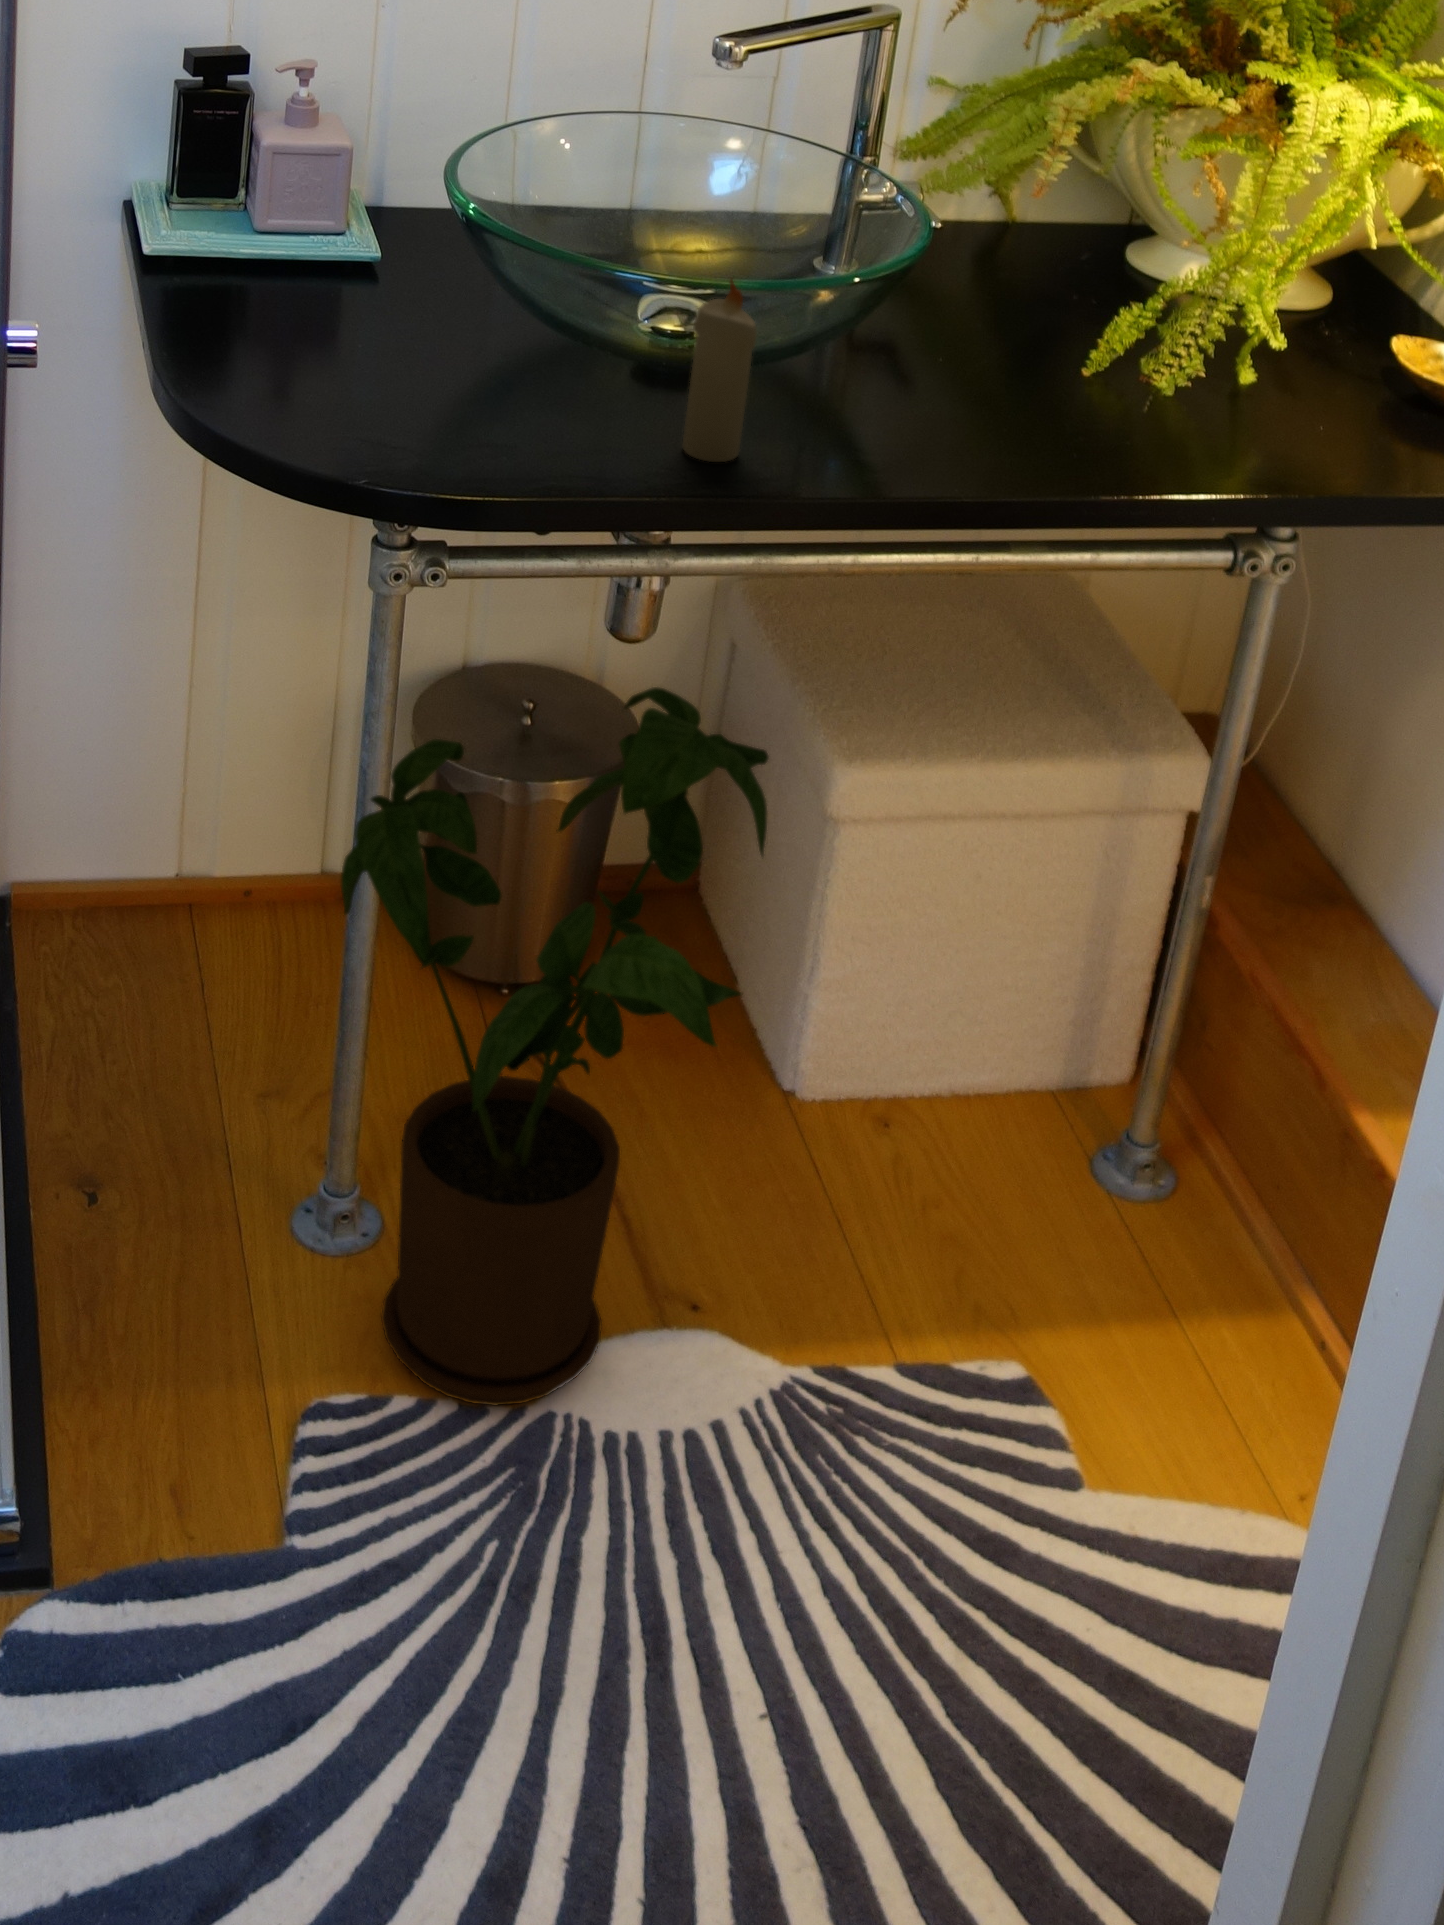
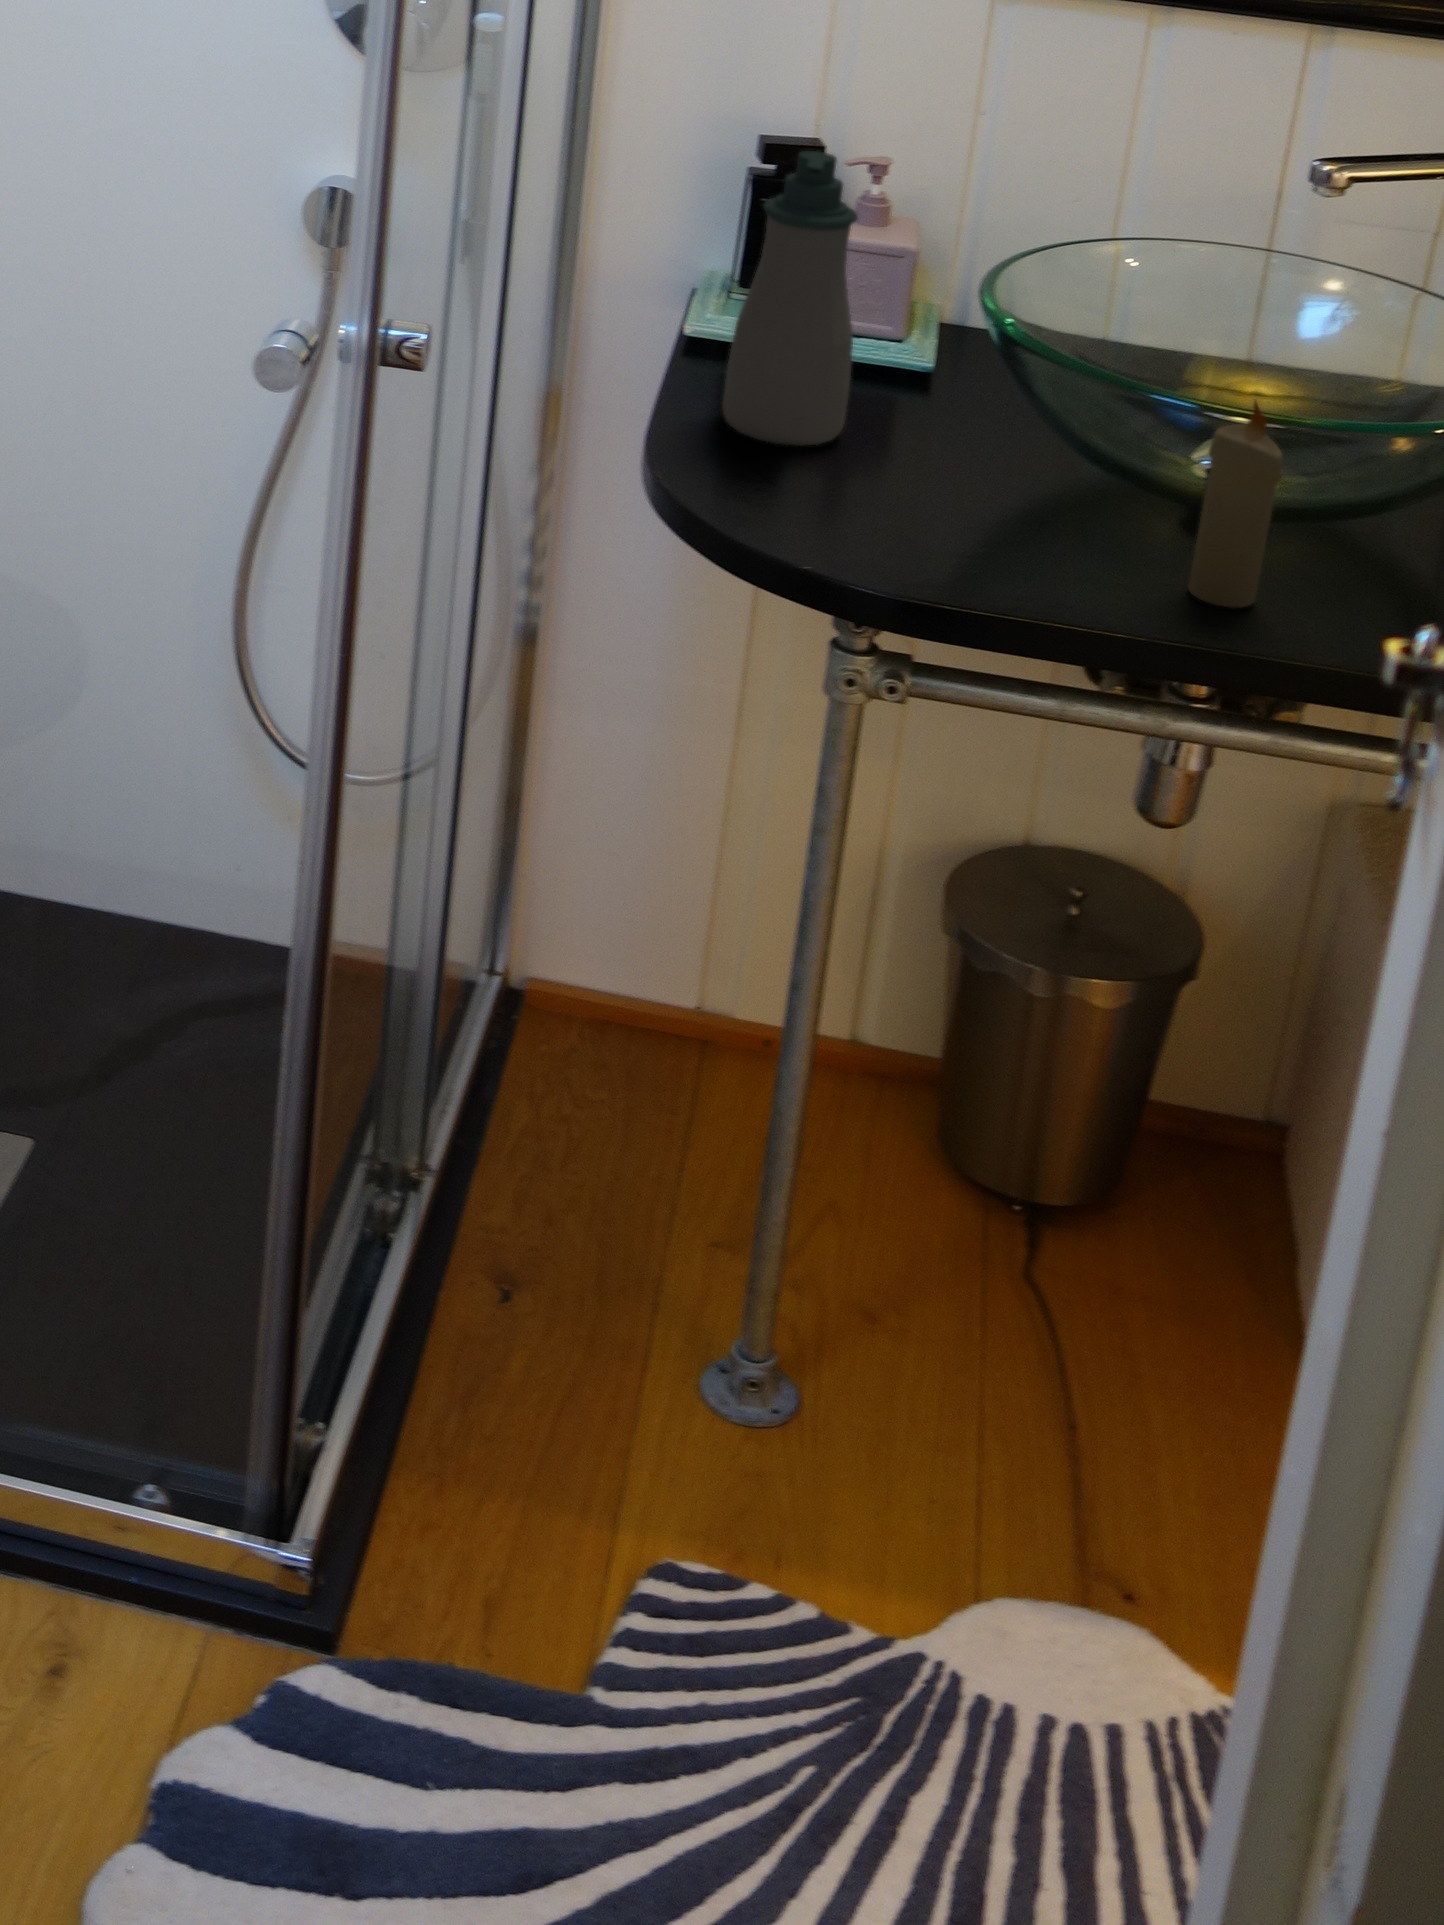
soap bottle: none [219,77,338,361] -> present [722,151,858,446]
house plant: present [340,687,769,1405] -> none [755,855,1265,1636]

